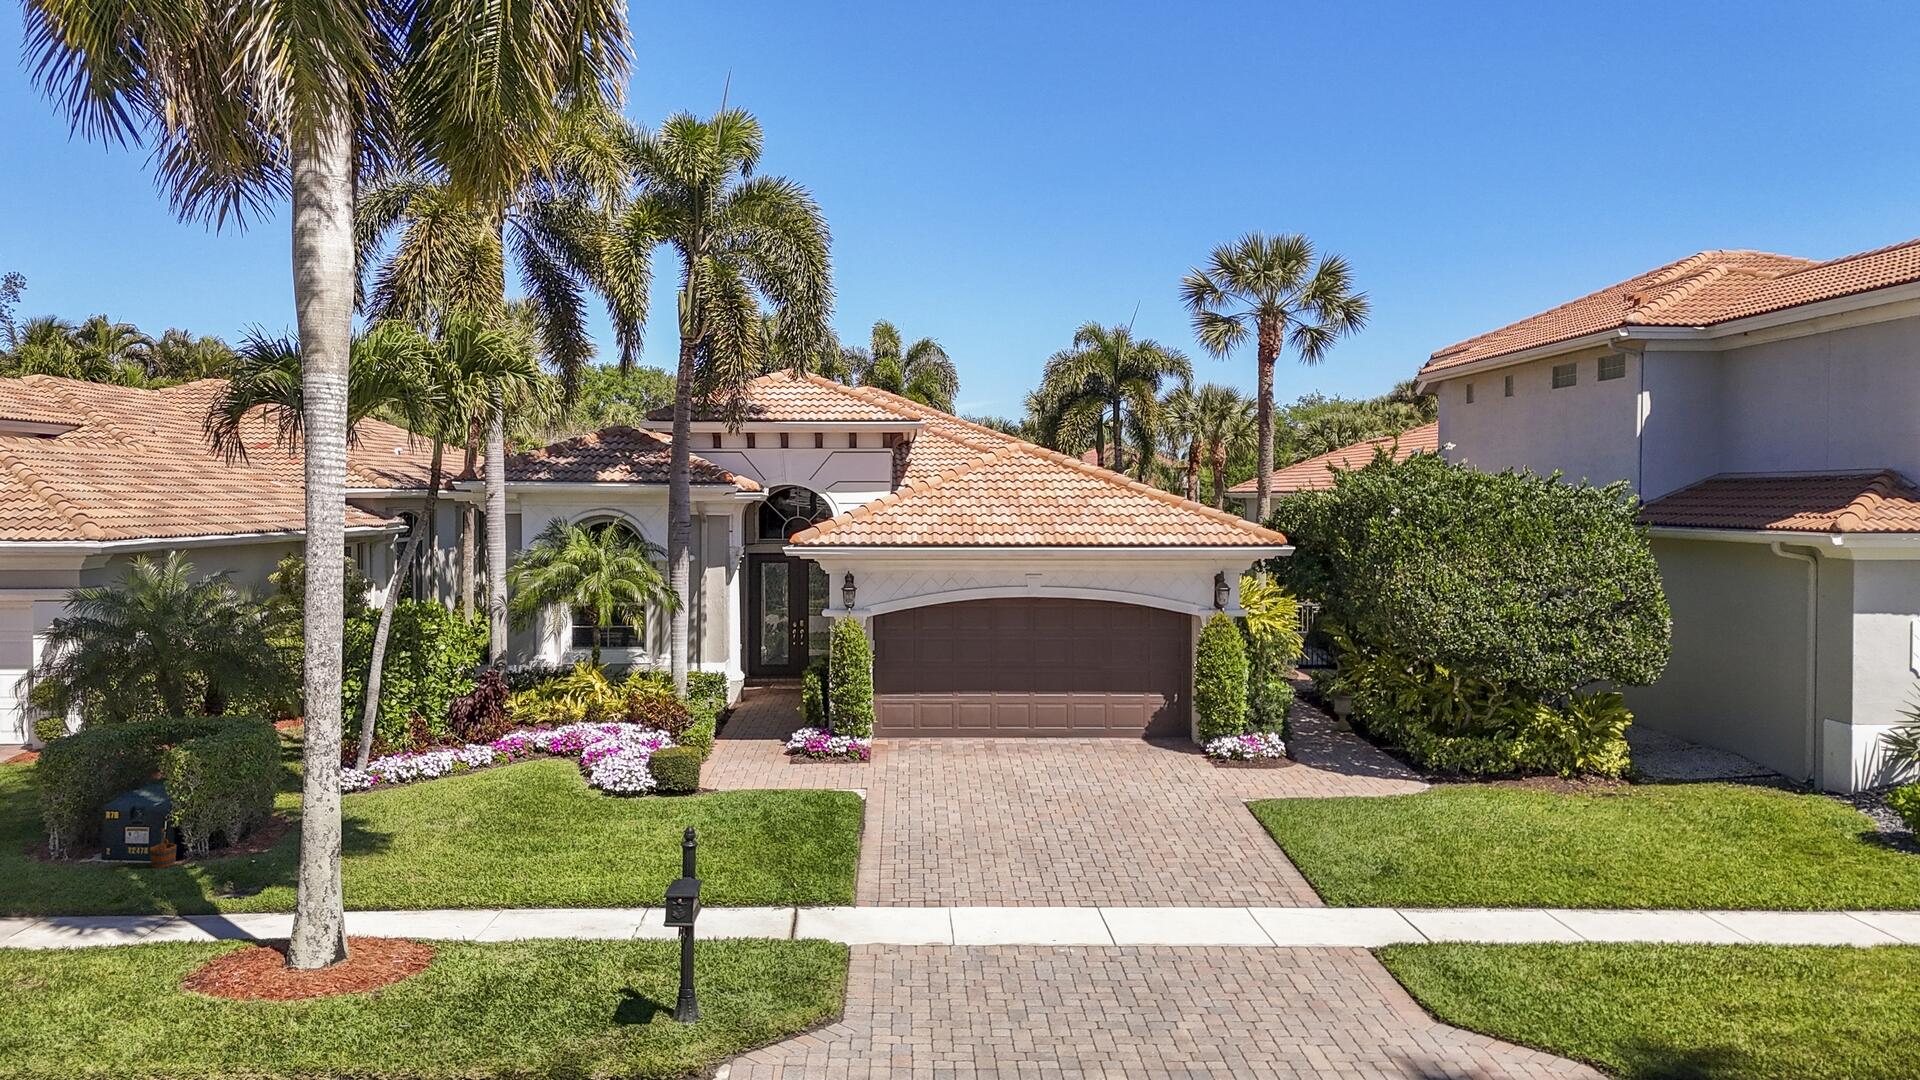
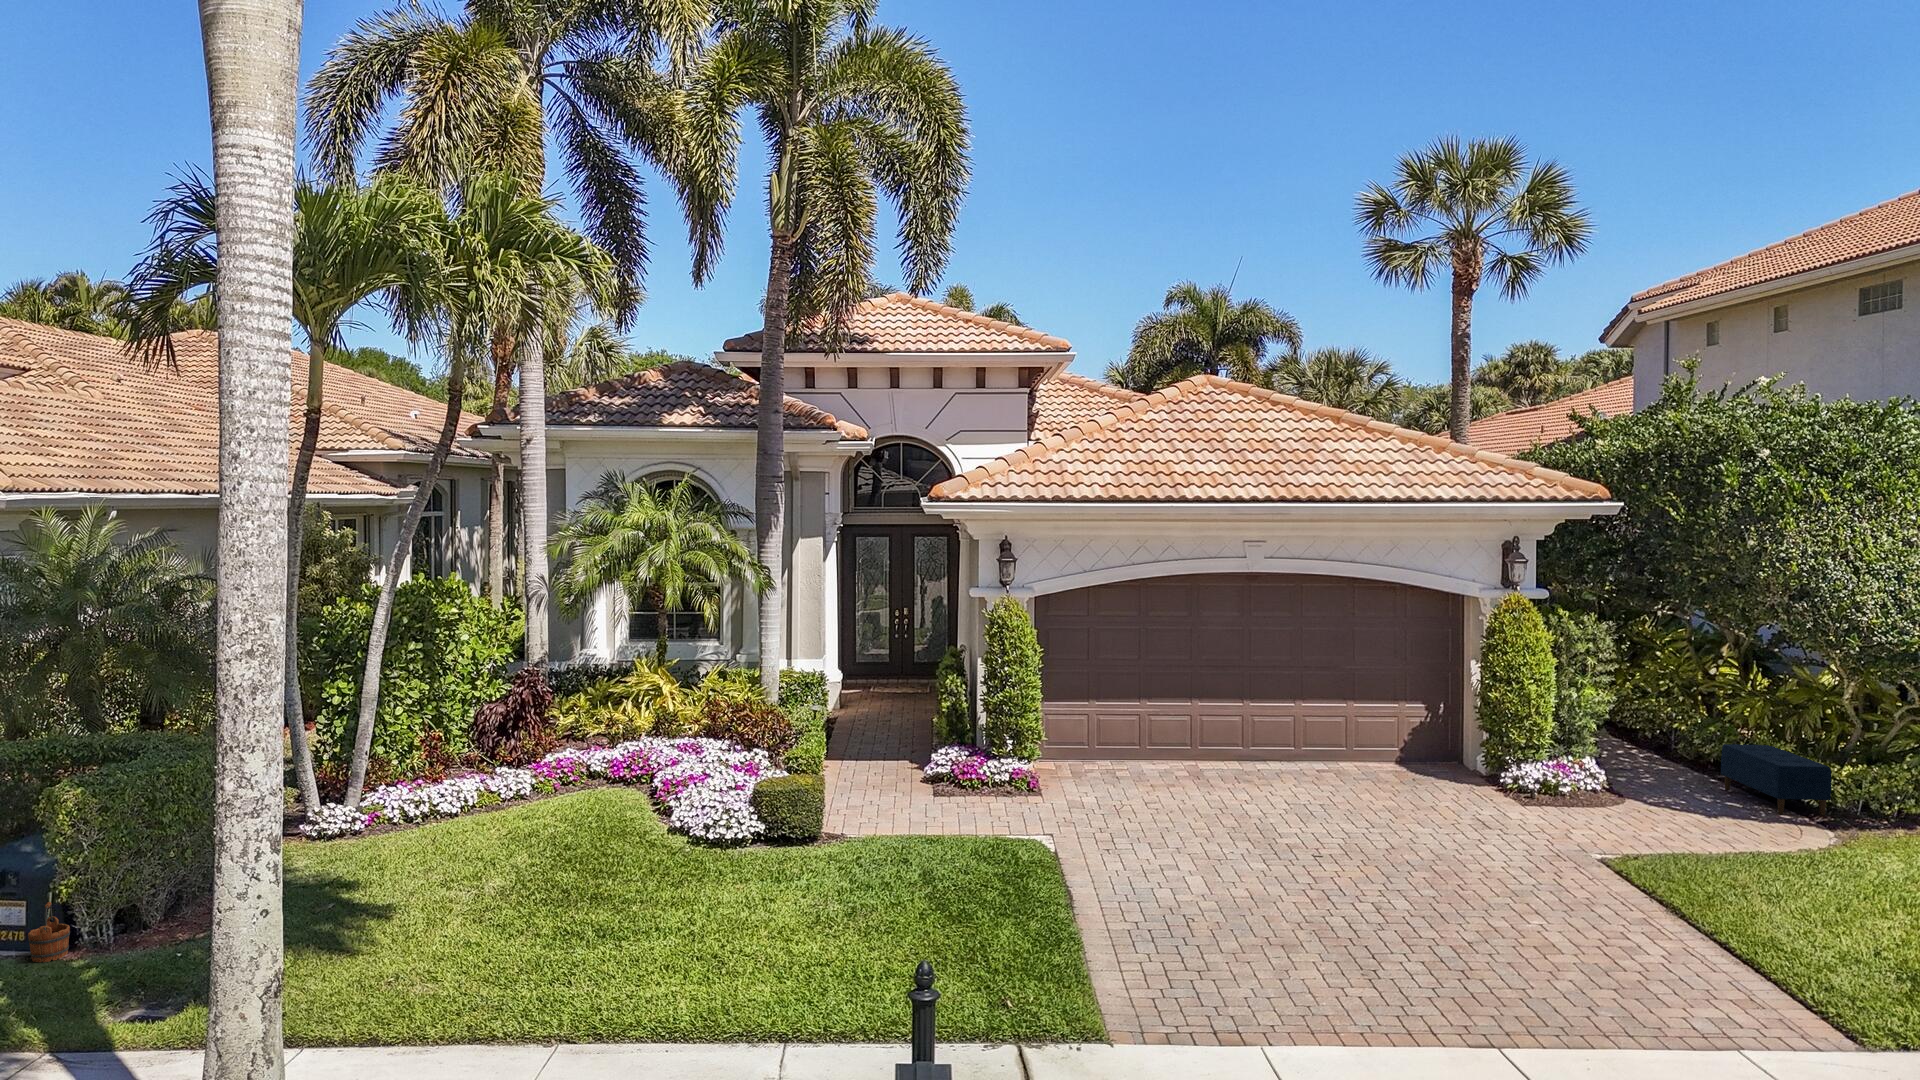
planter: present [1331,690,1354,731] -> none [1643,698,1678,755]
bench: none [1363,722,1422,772] -> present [1721,744,1832,815]

